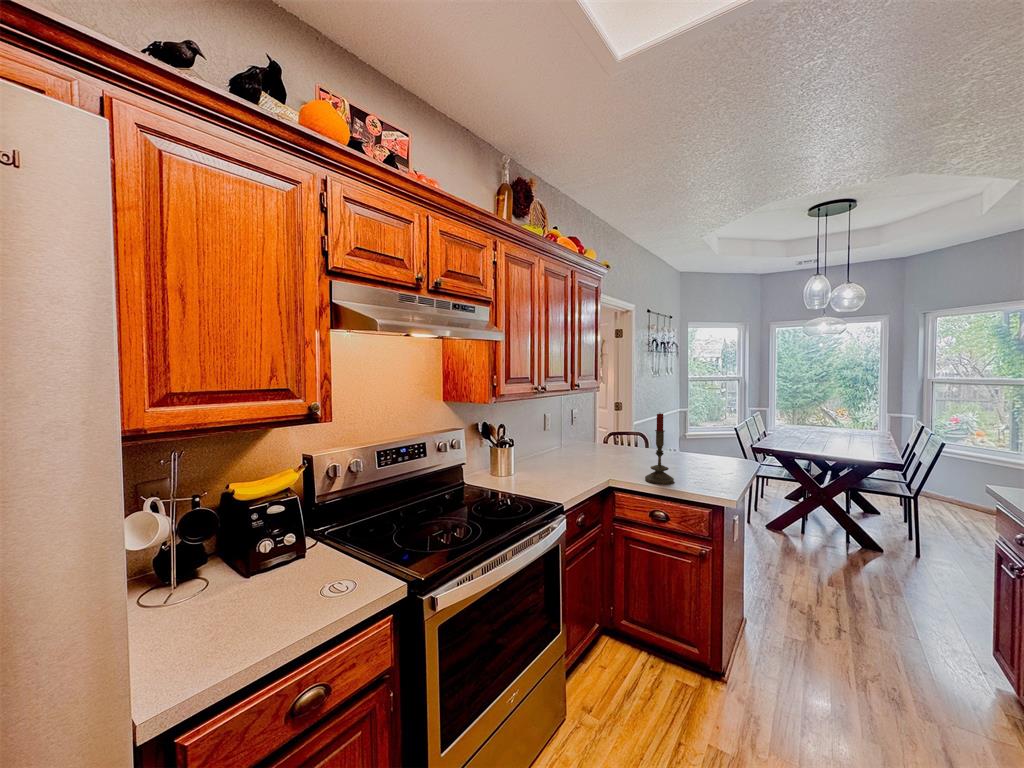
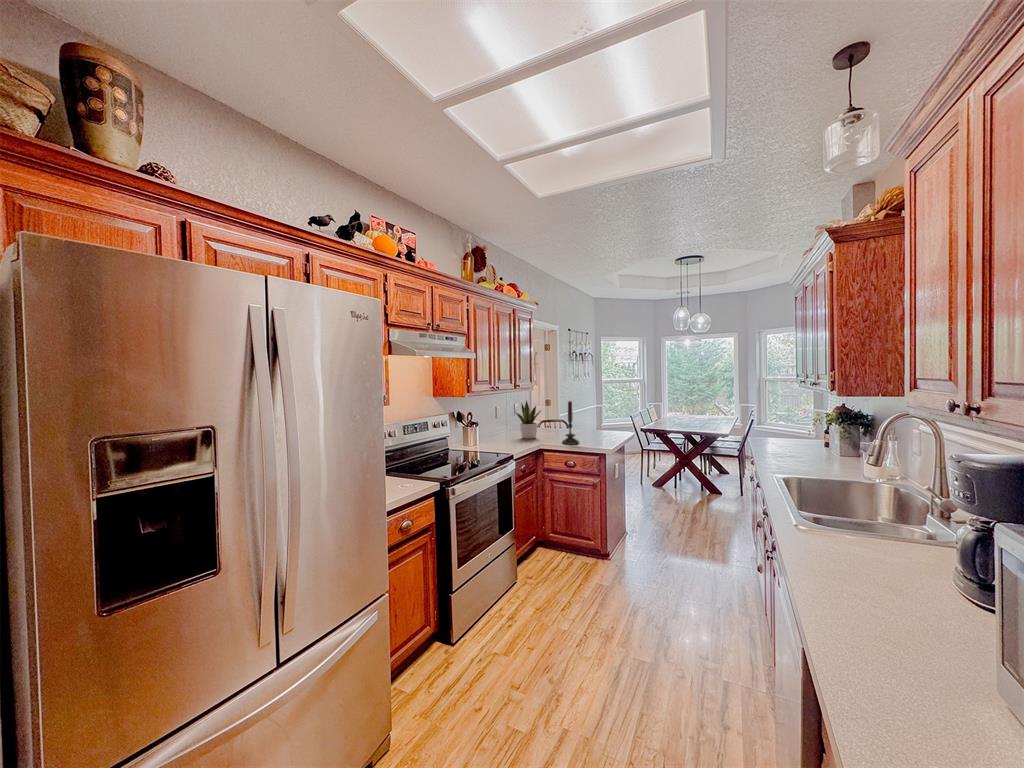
potted plant: none [570,406,615,466] -> present [516,401,541,439]

